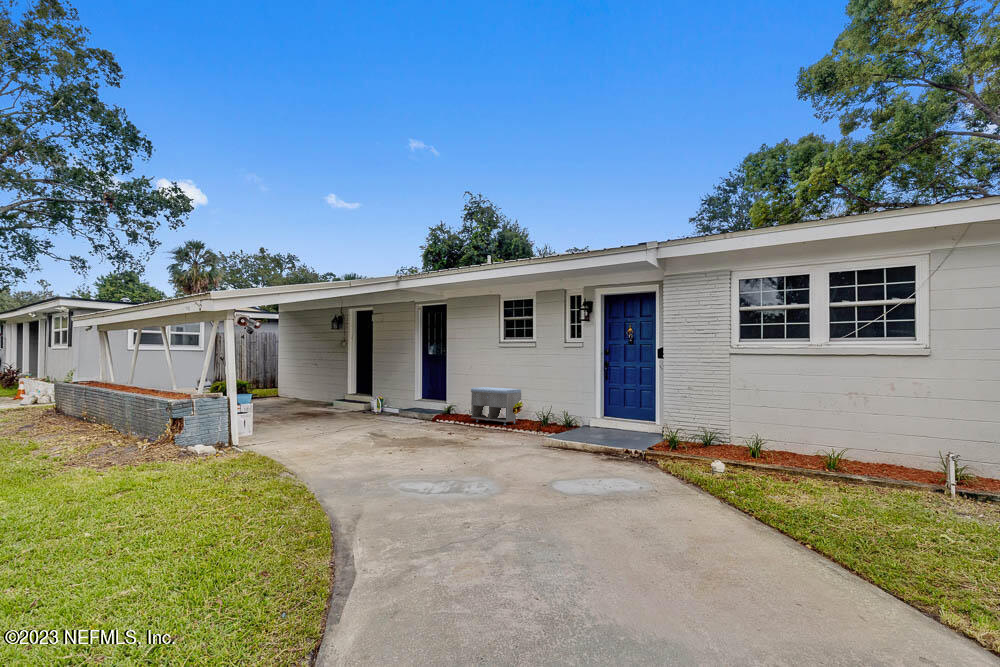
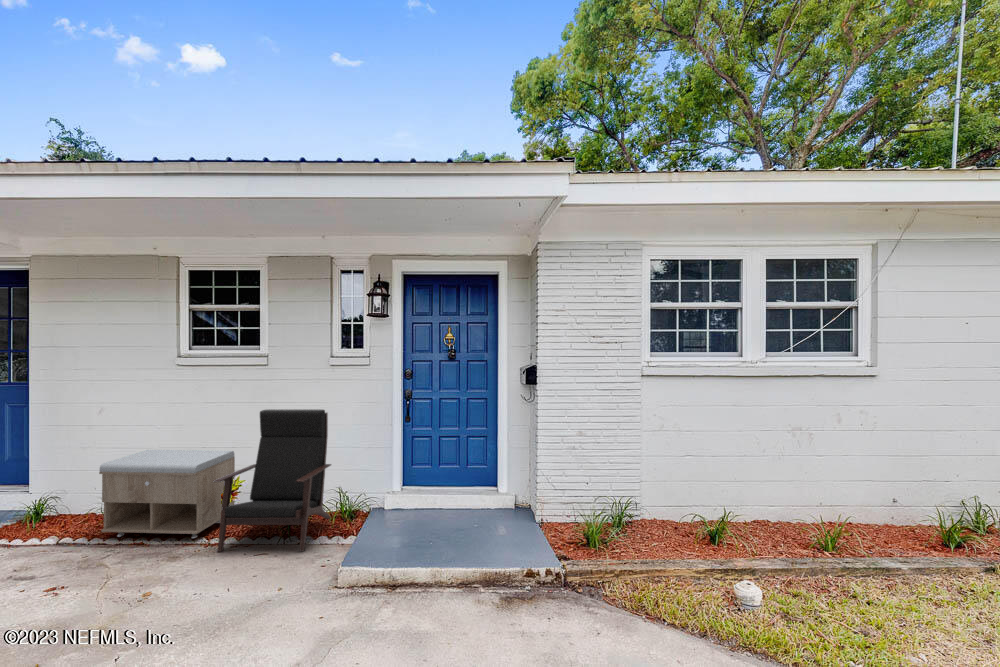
lounge chair: none [513,369,564,431] -> present [213,409,331,552]

